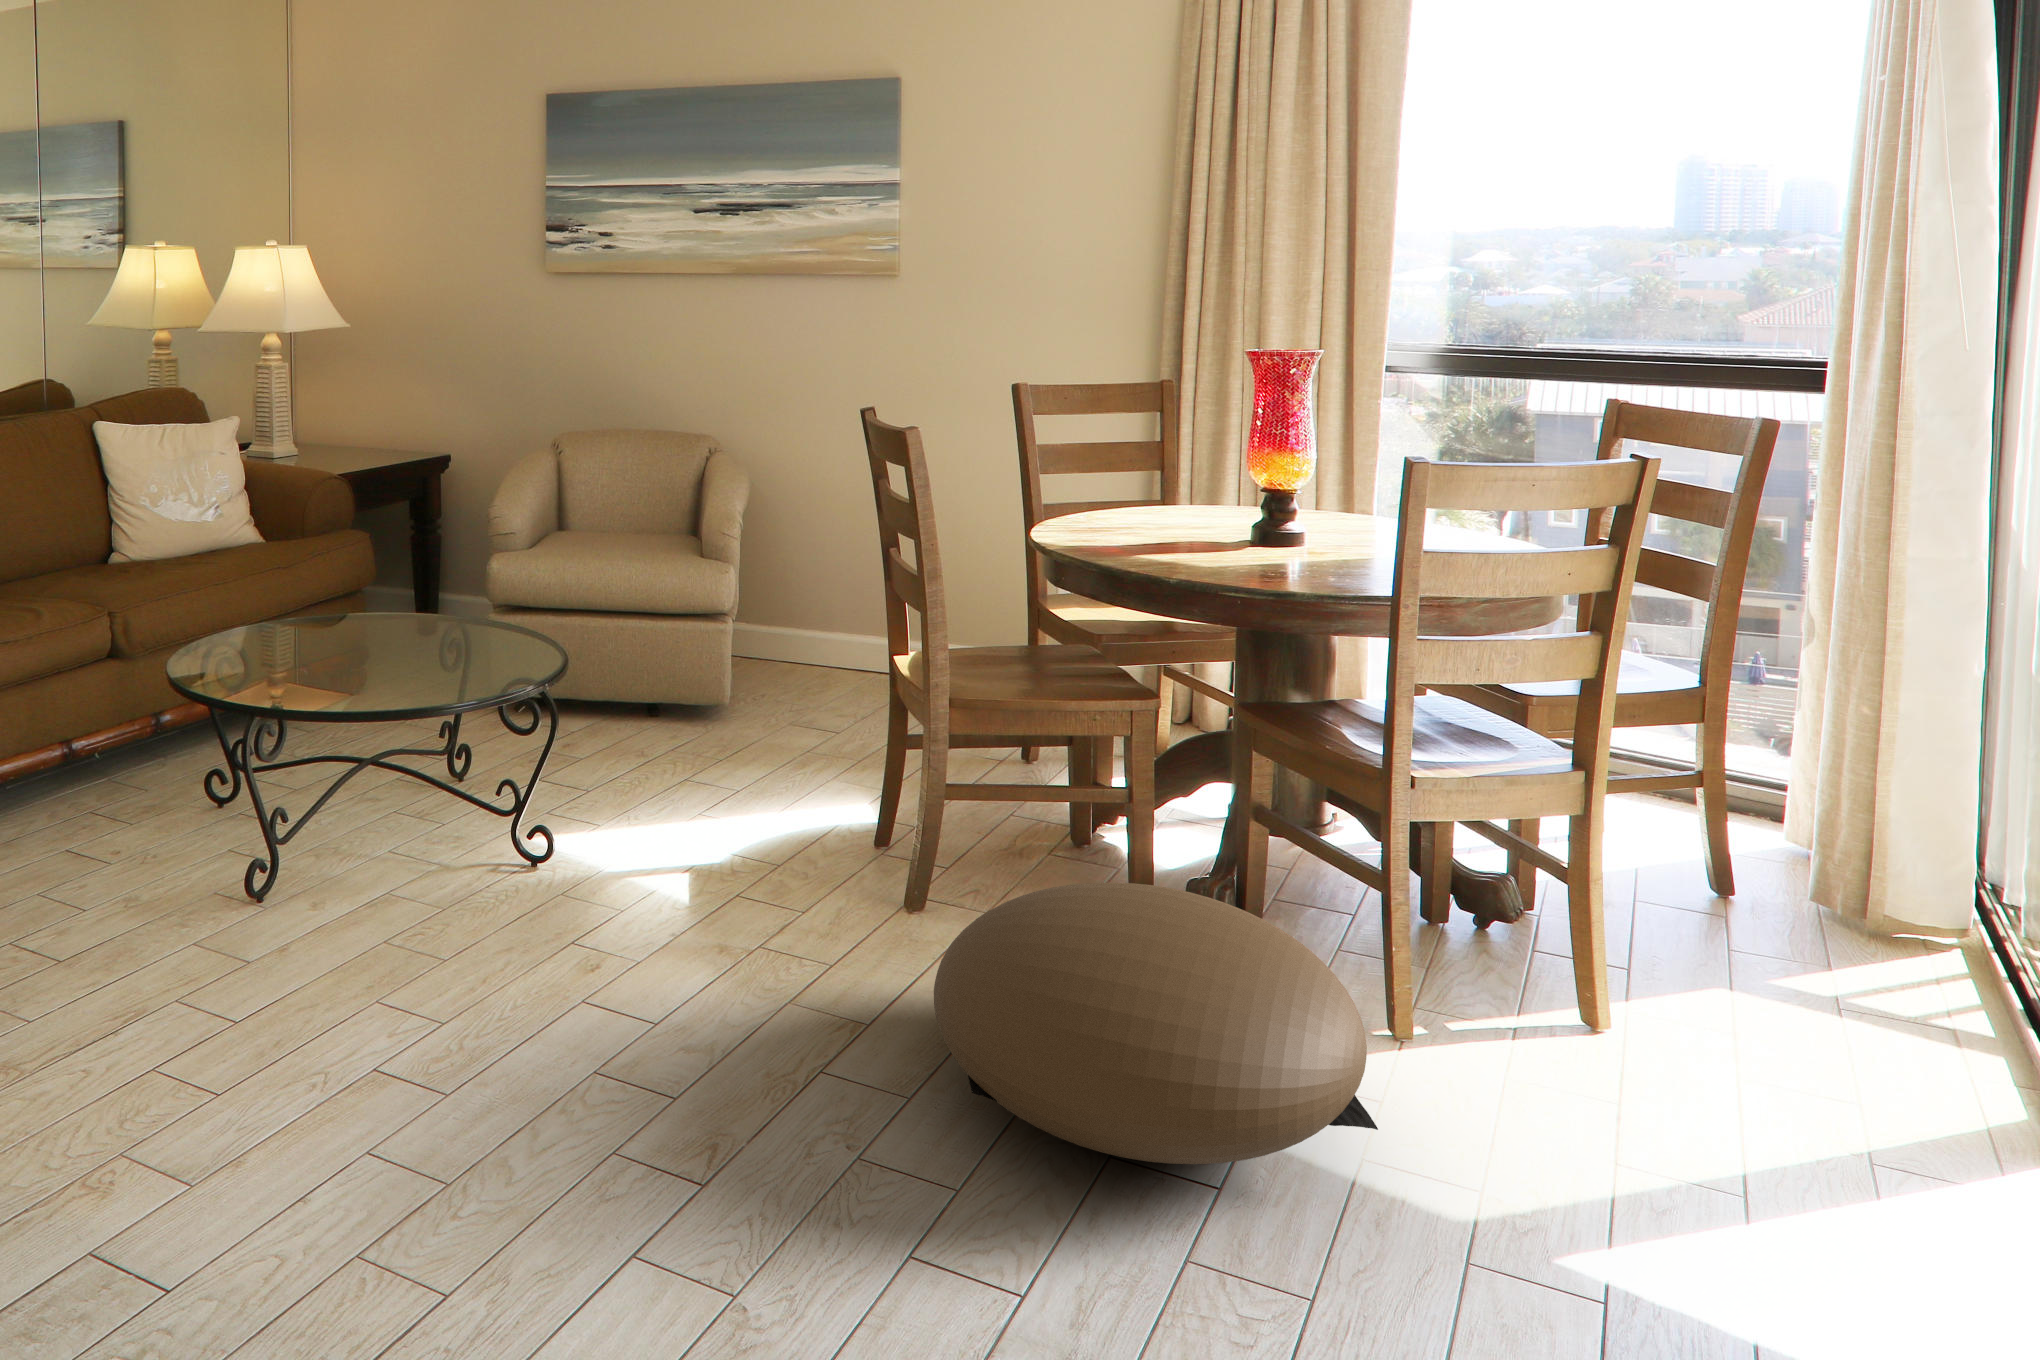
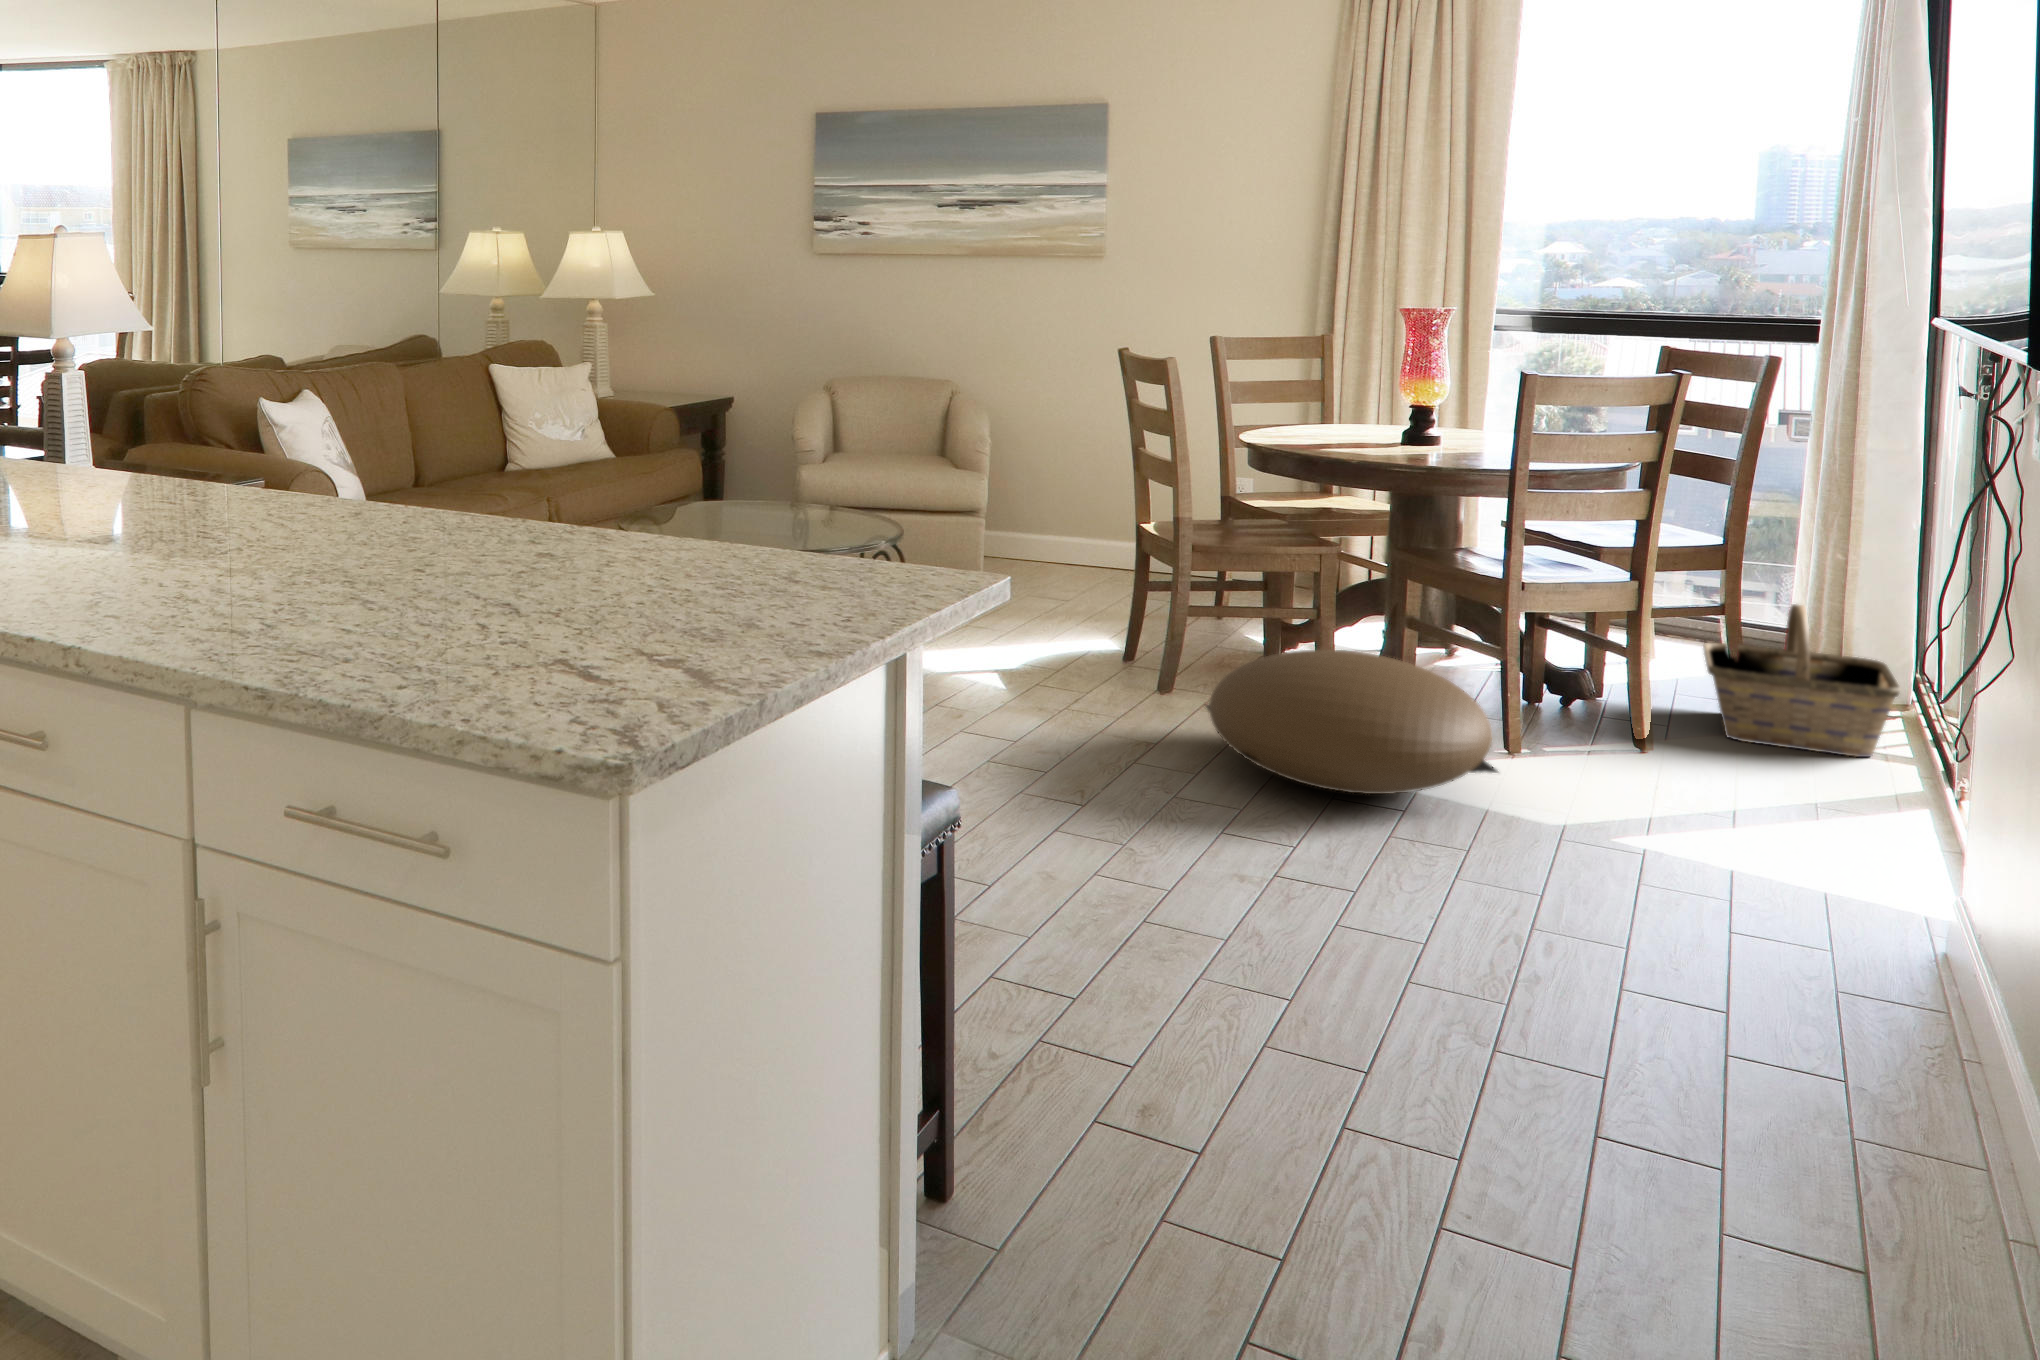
basket: none [1679,791,1987,1040] -> present [1703,604,1900,757]

